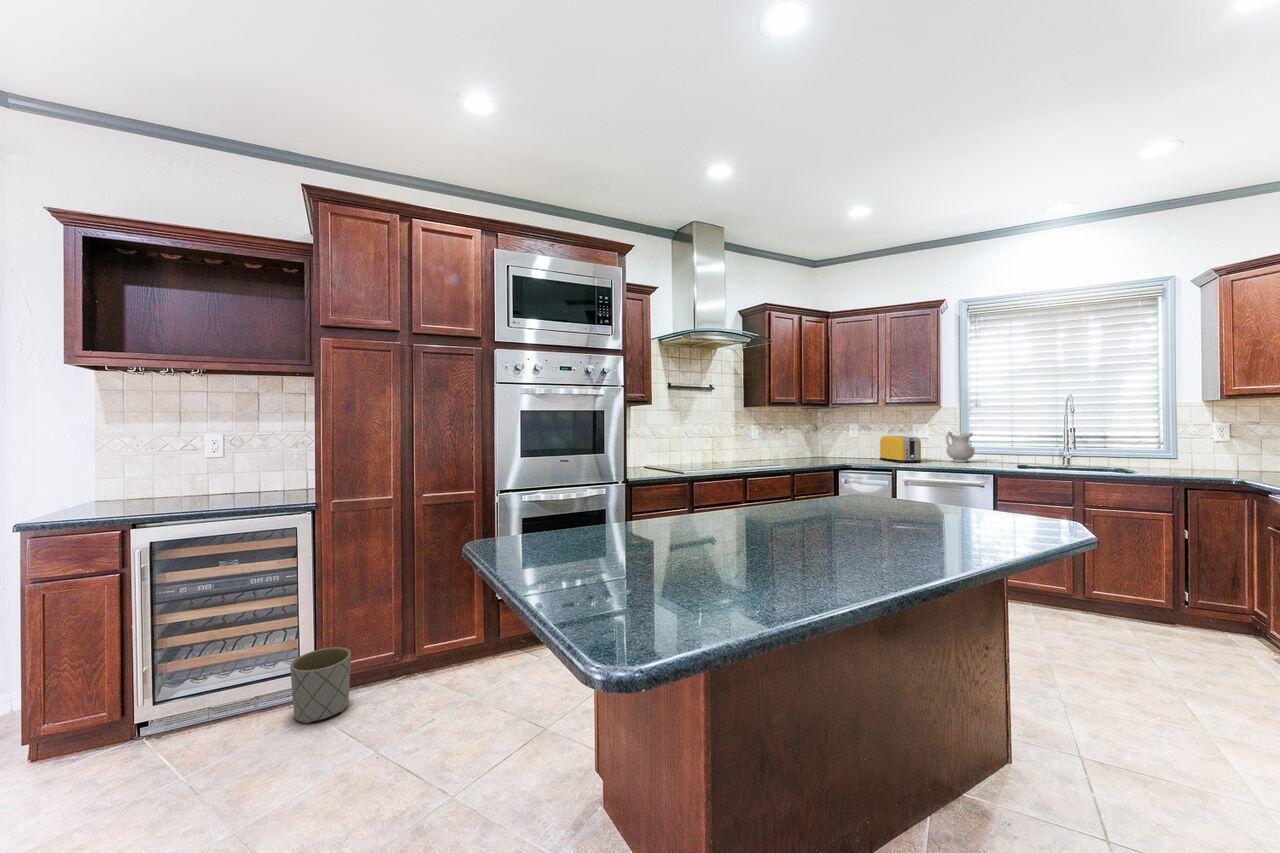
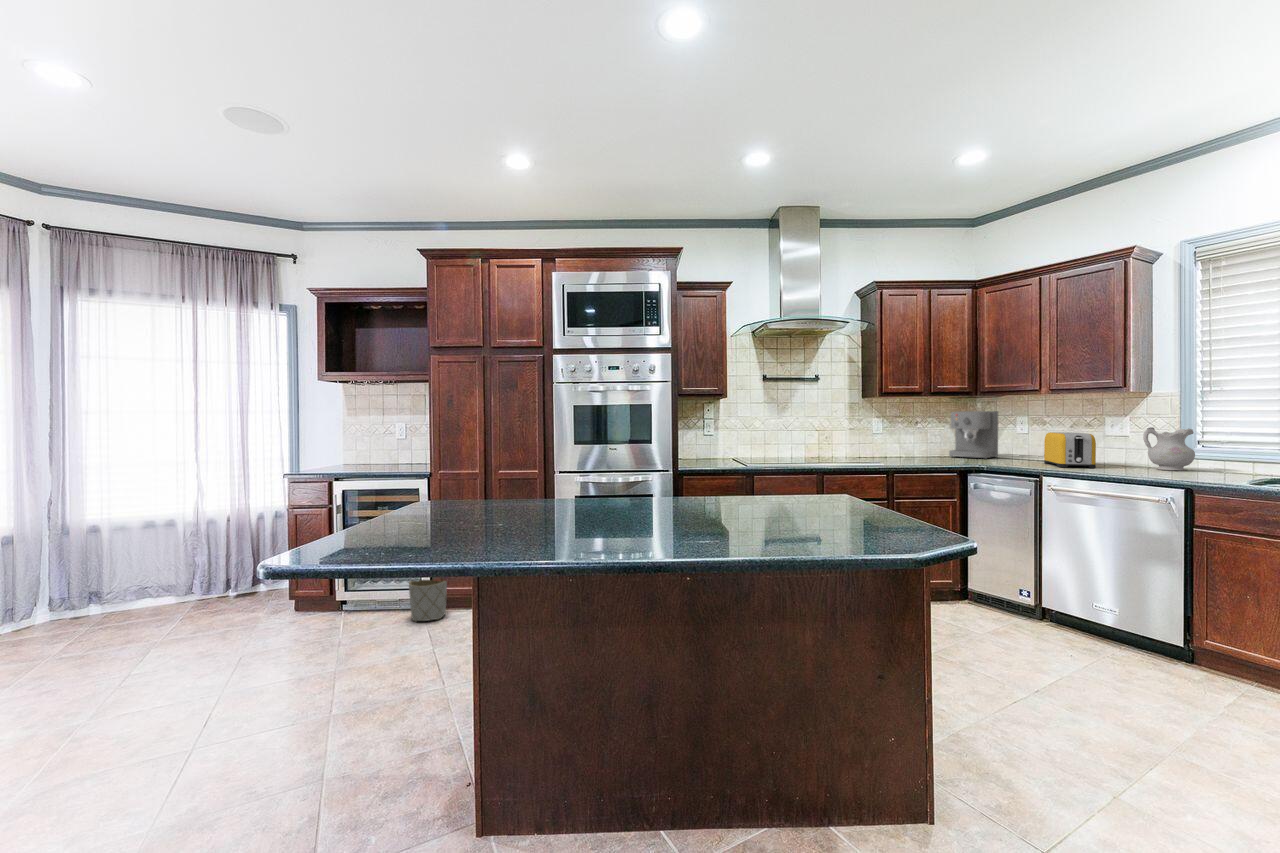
coffee maker: none [807,419,837,458] -> present [949,411,998,459]

